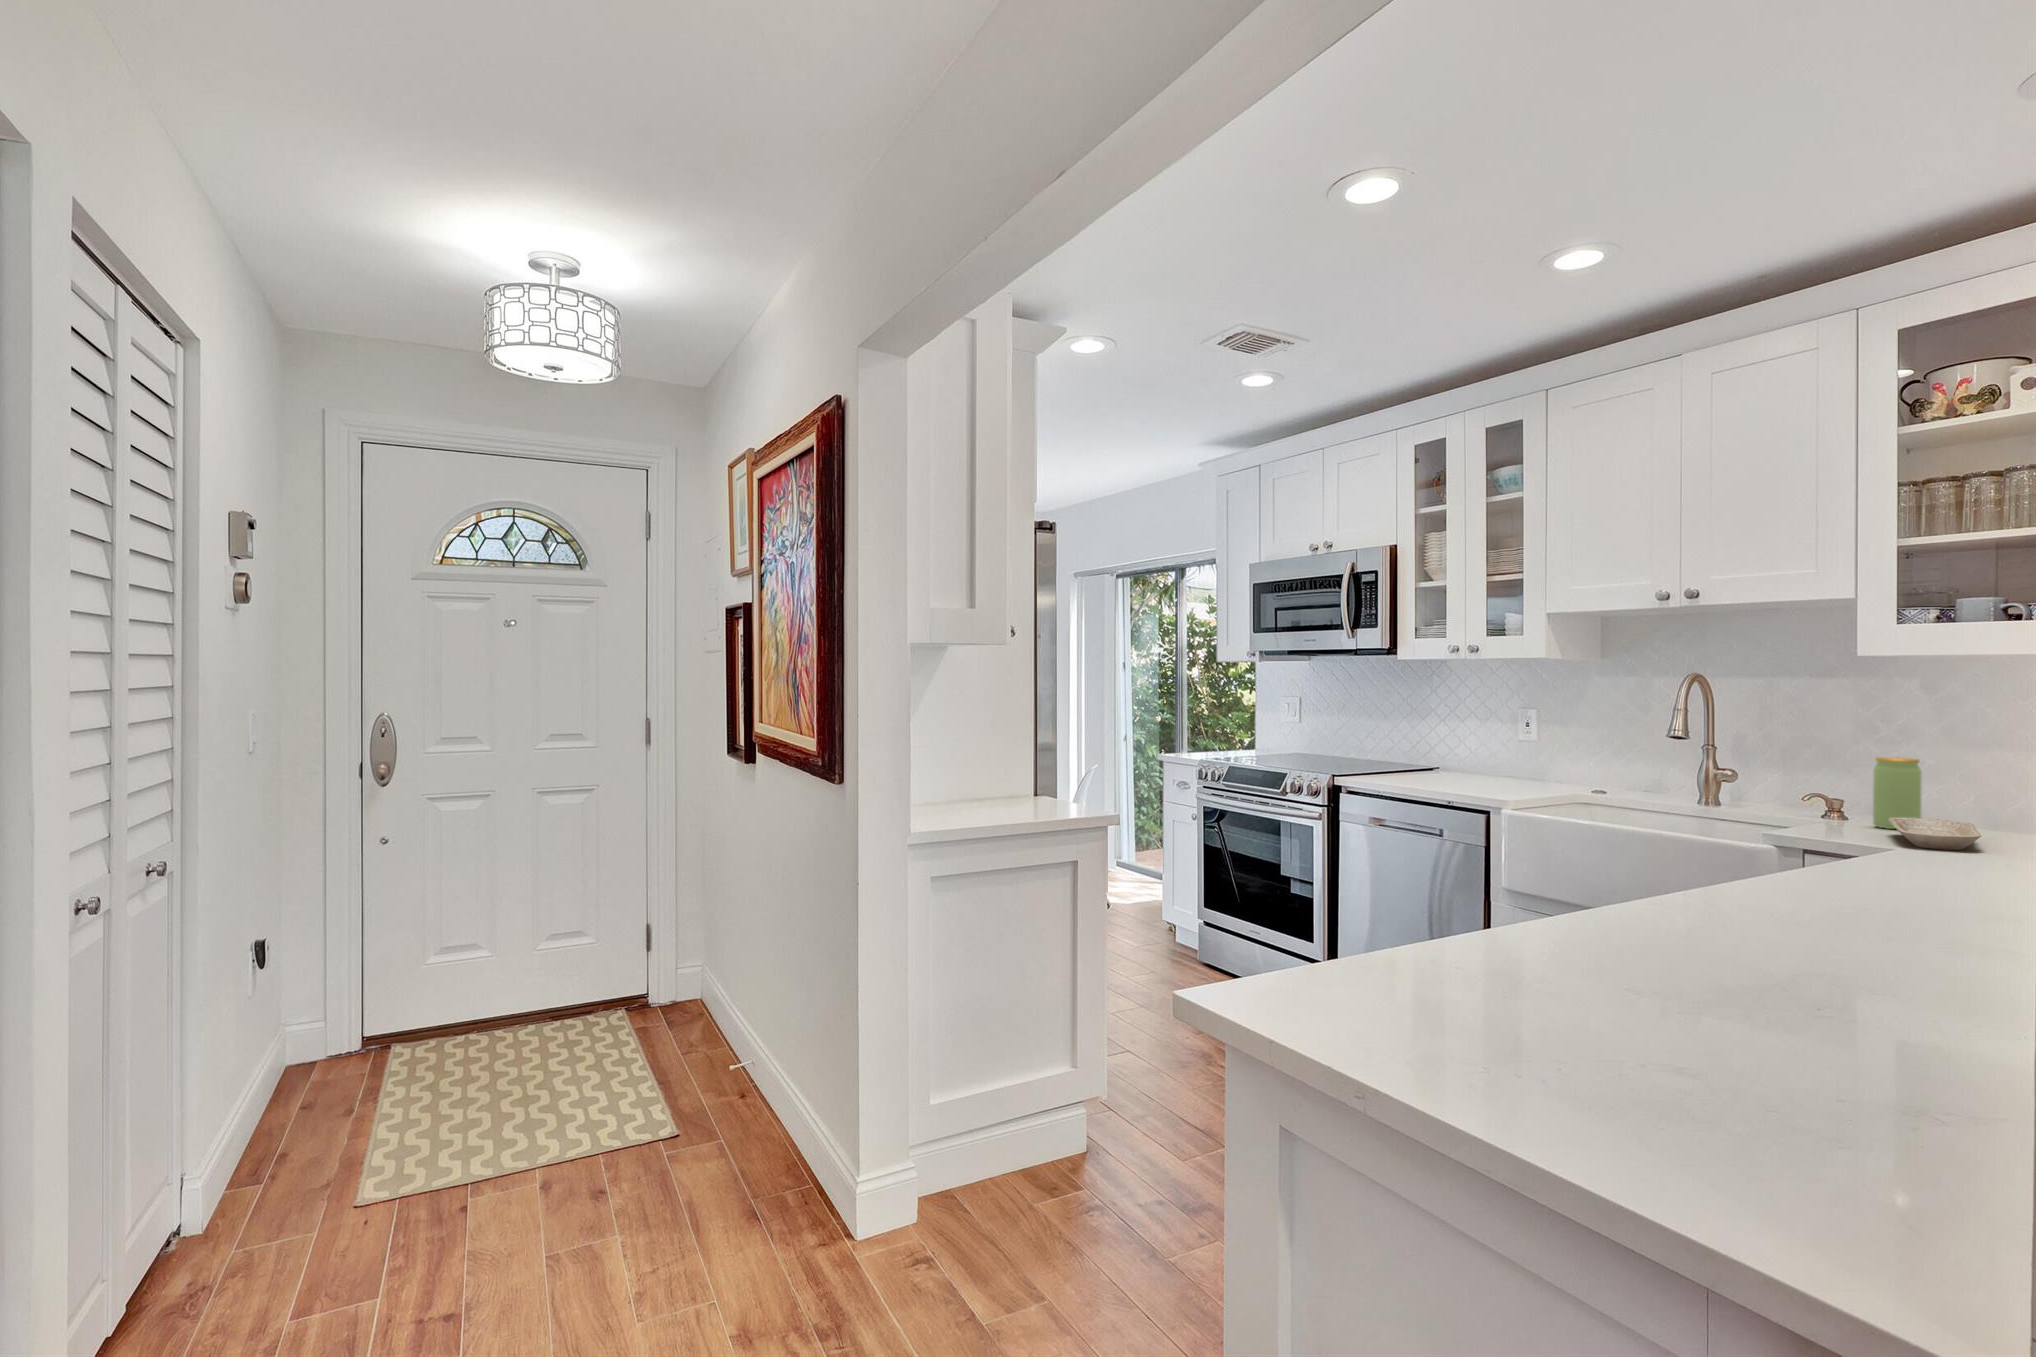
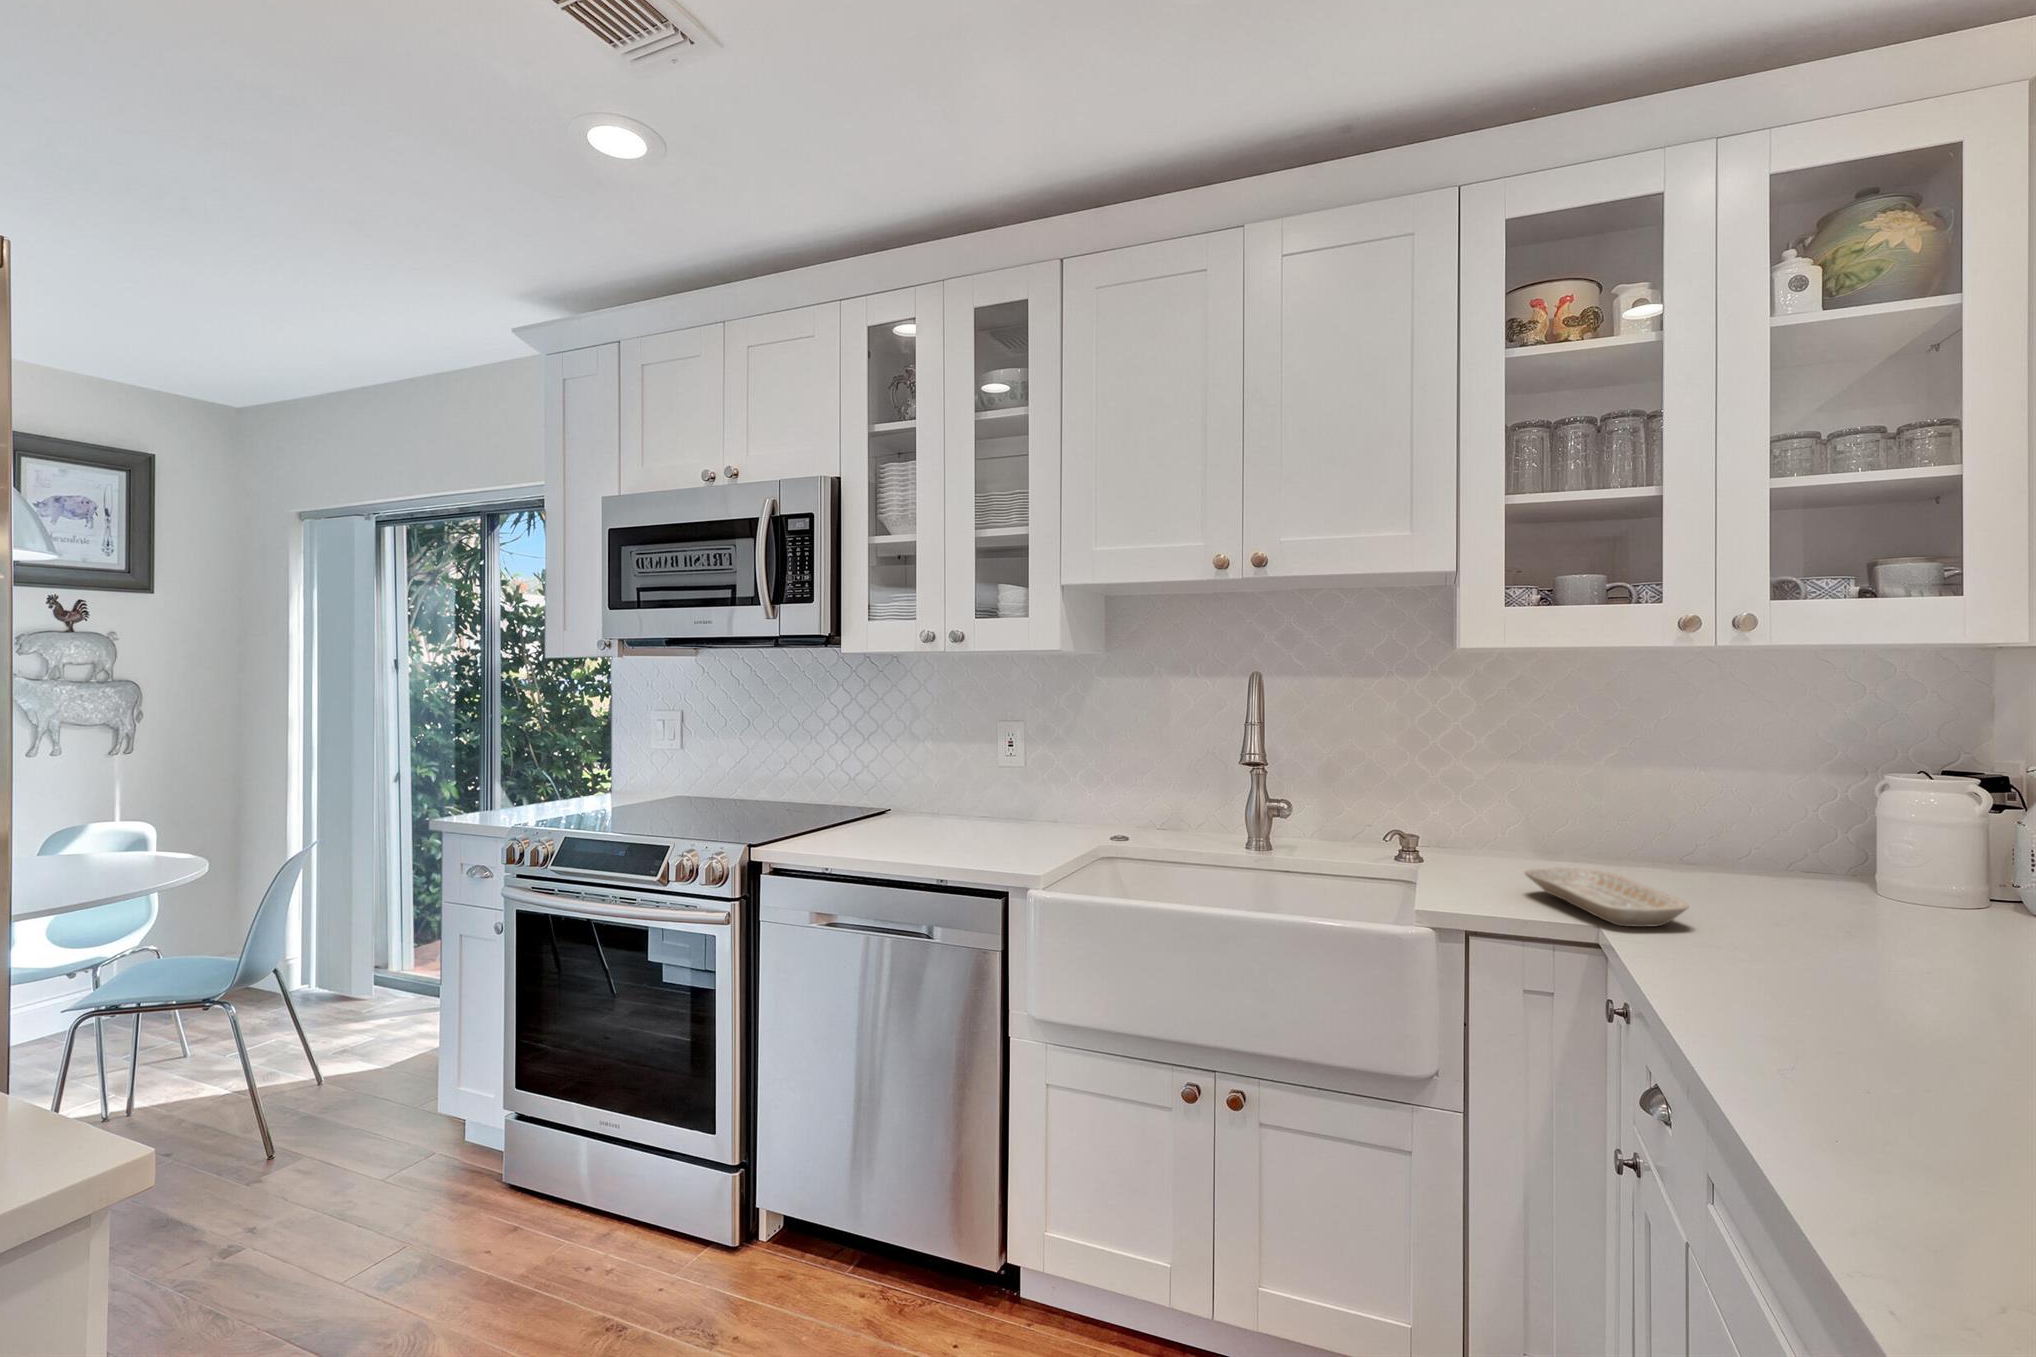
jar: present [1873,757,1922,829] -> none [1470,783,1522,880]

